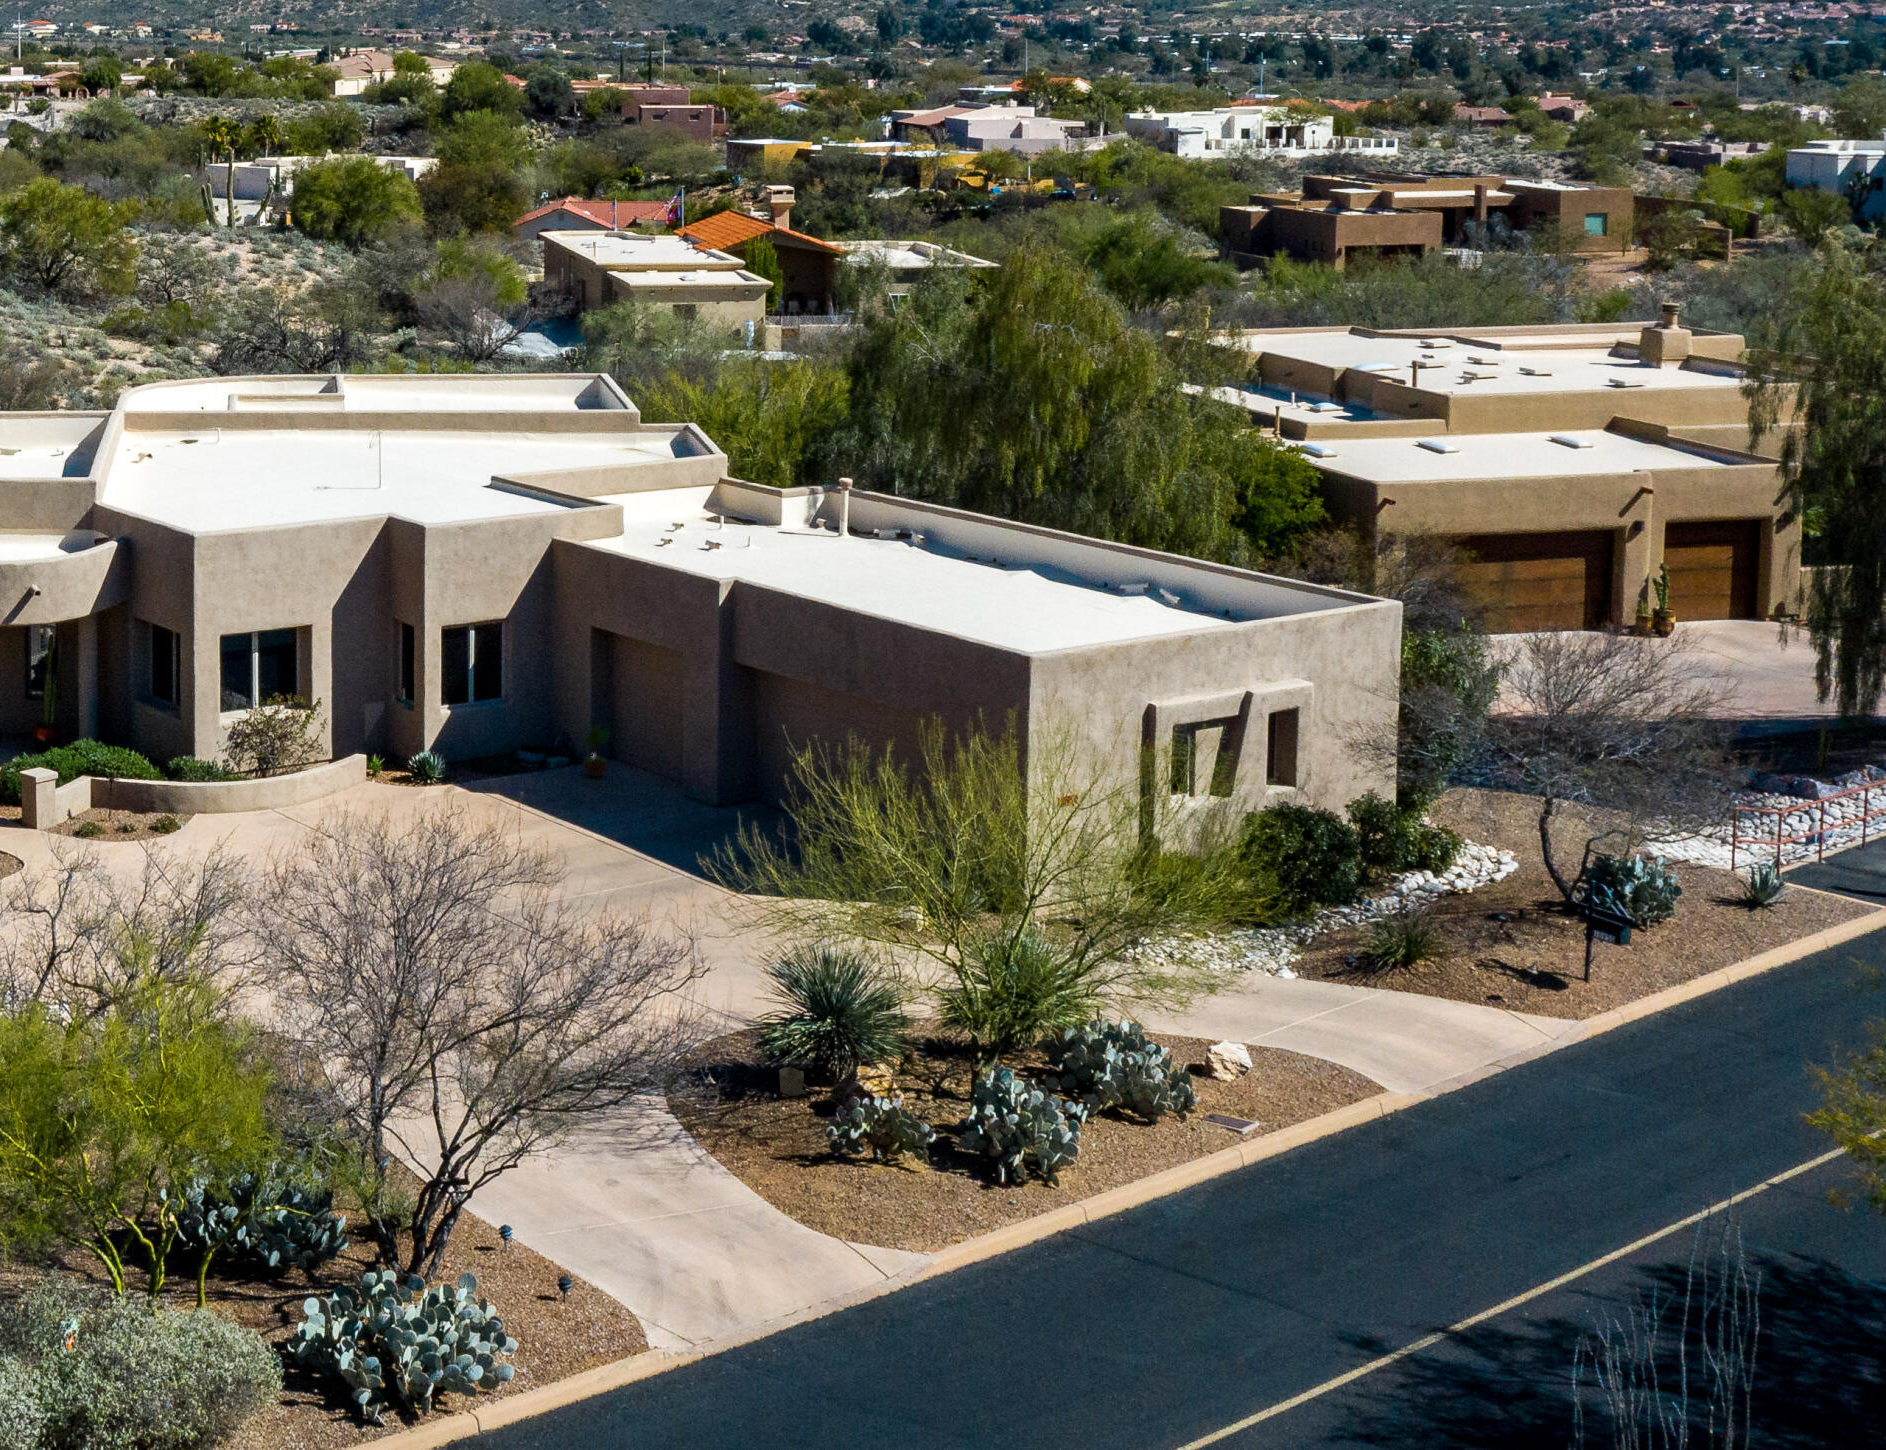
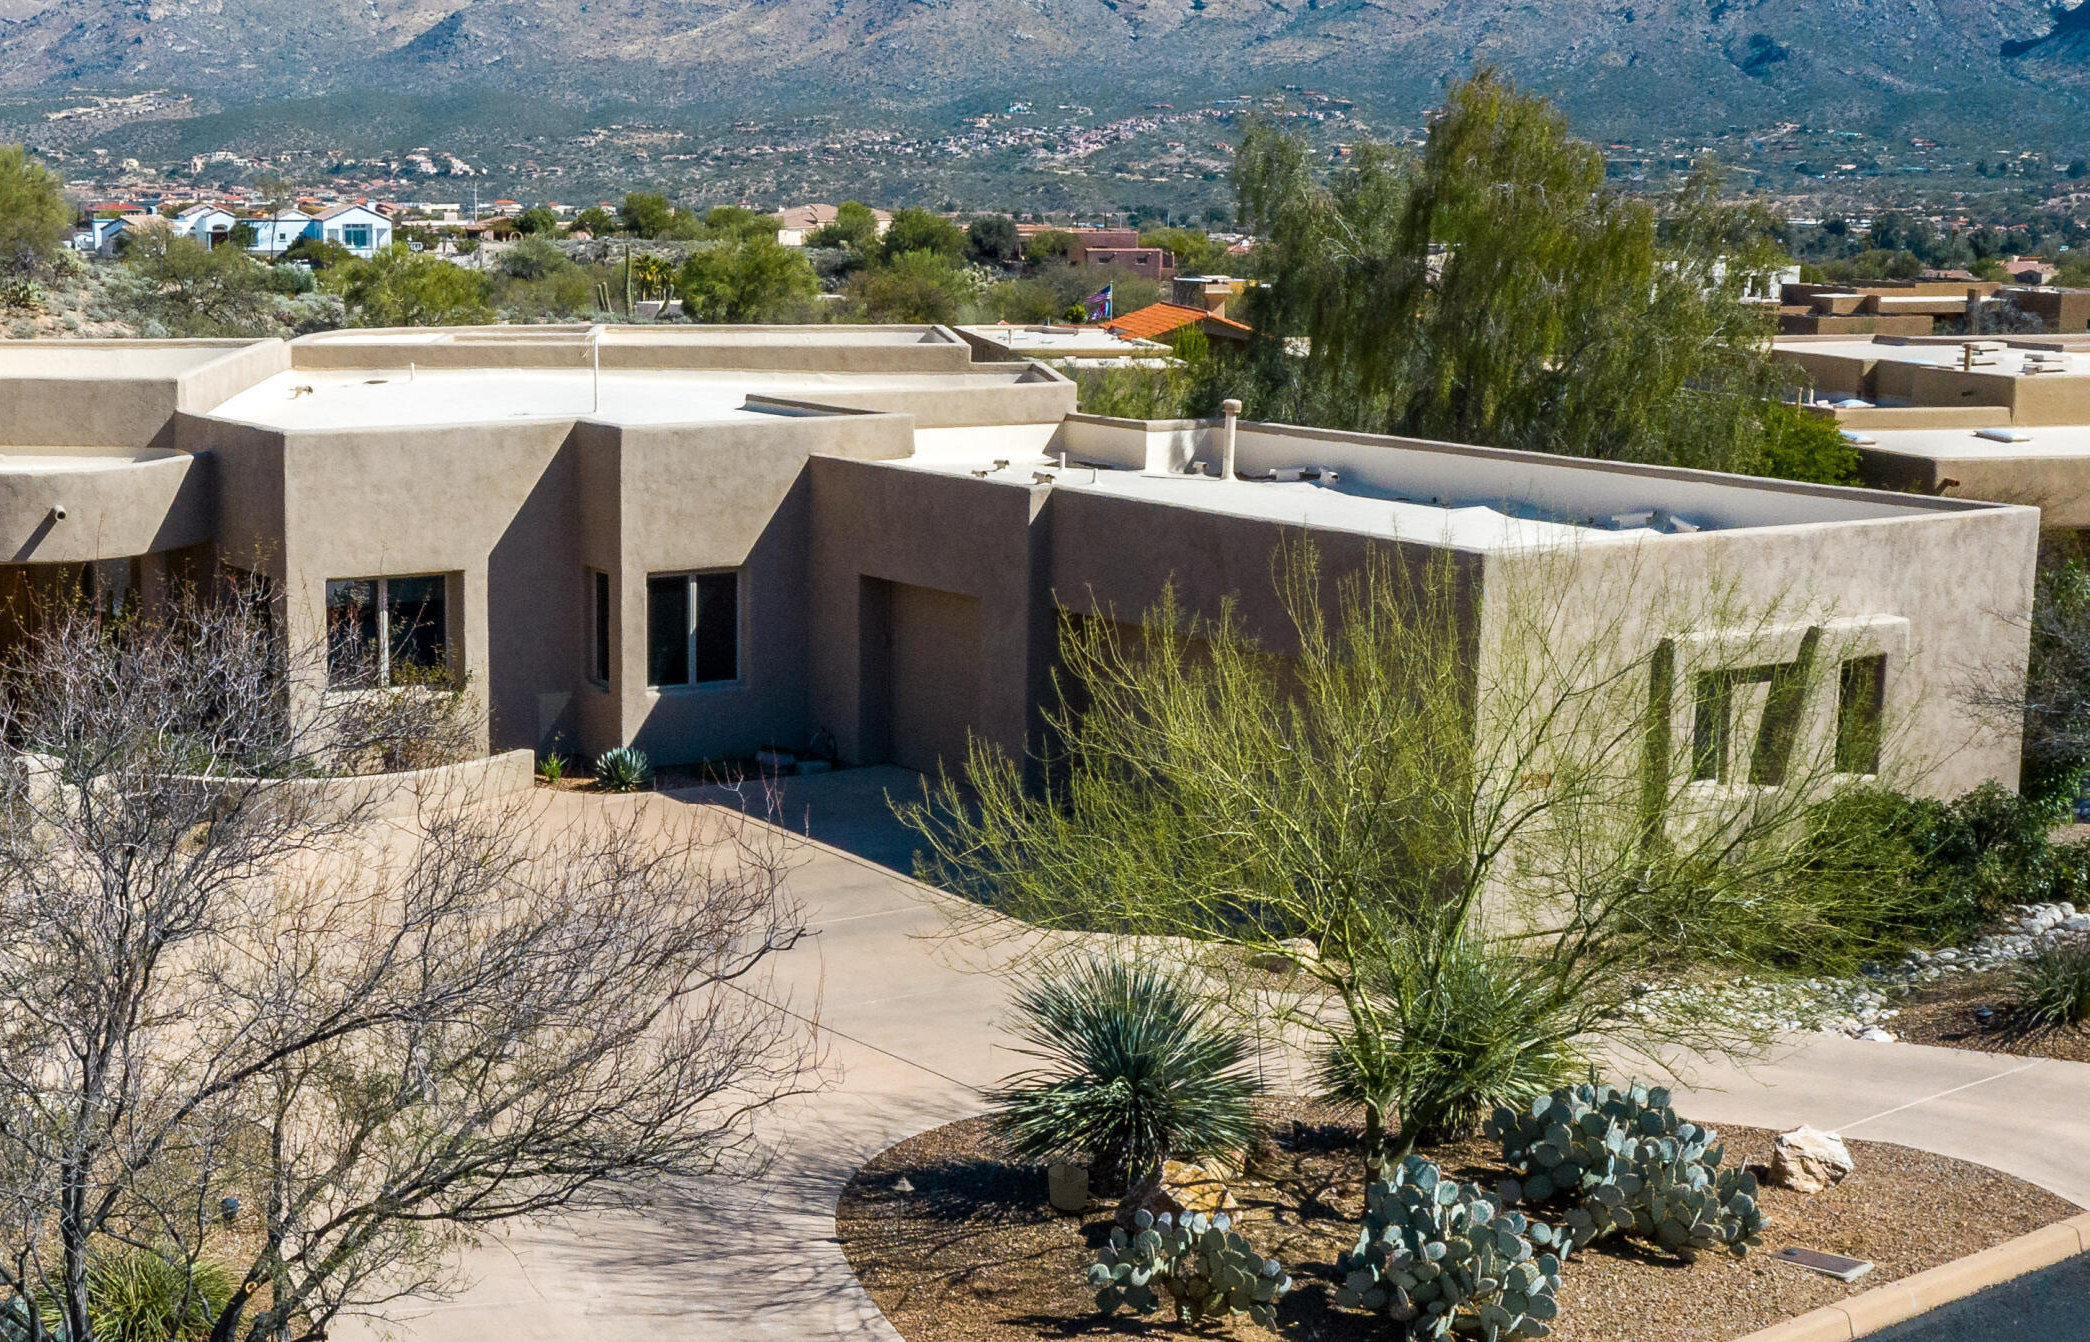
potted tree: present [581,727,607,777] -> none [835,705,882,781]

